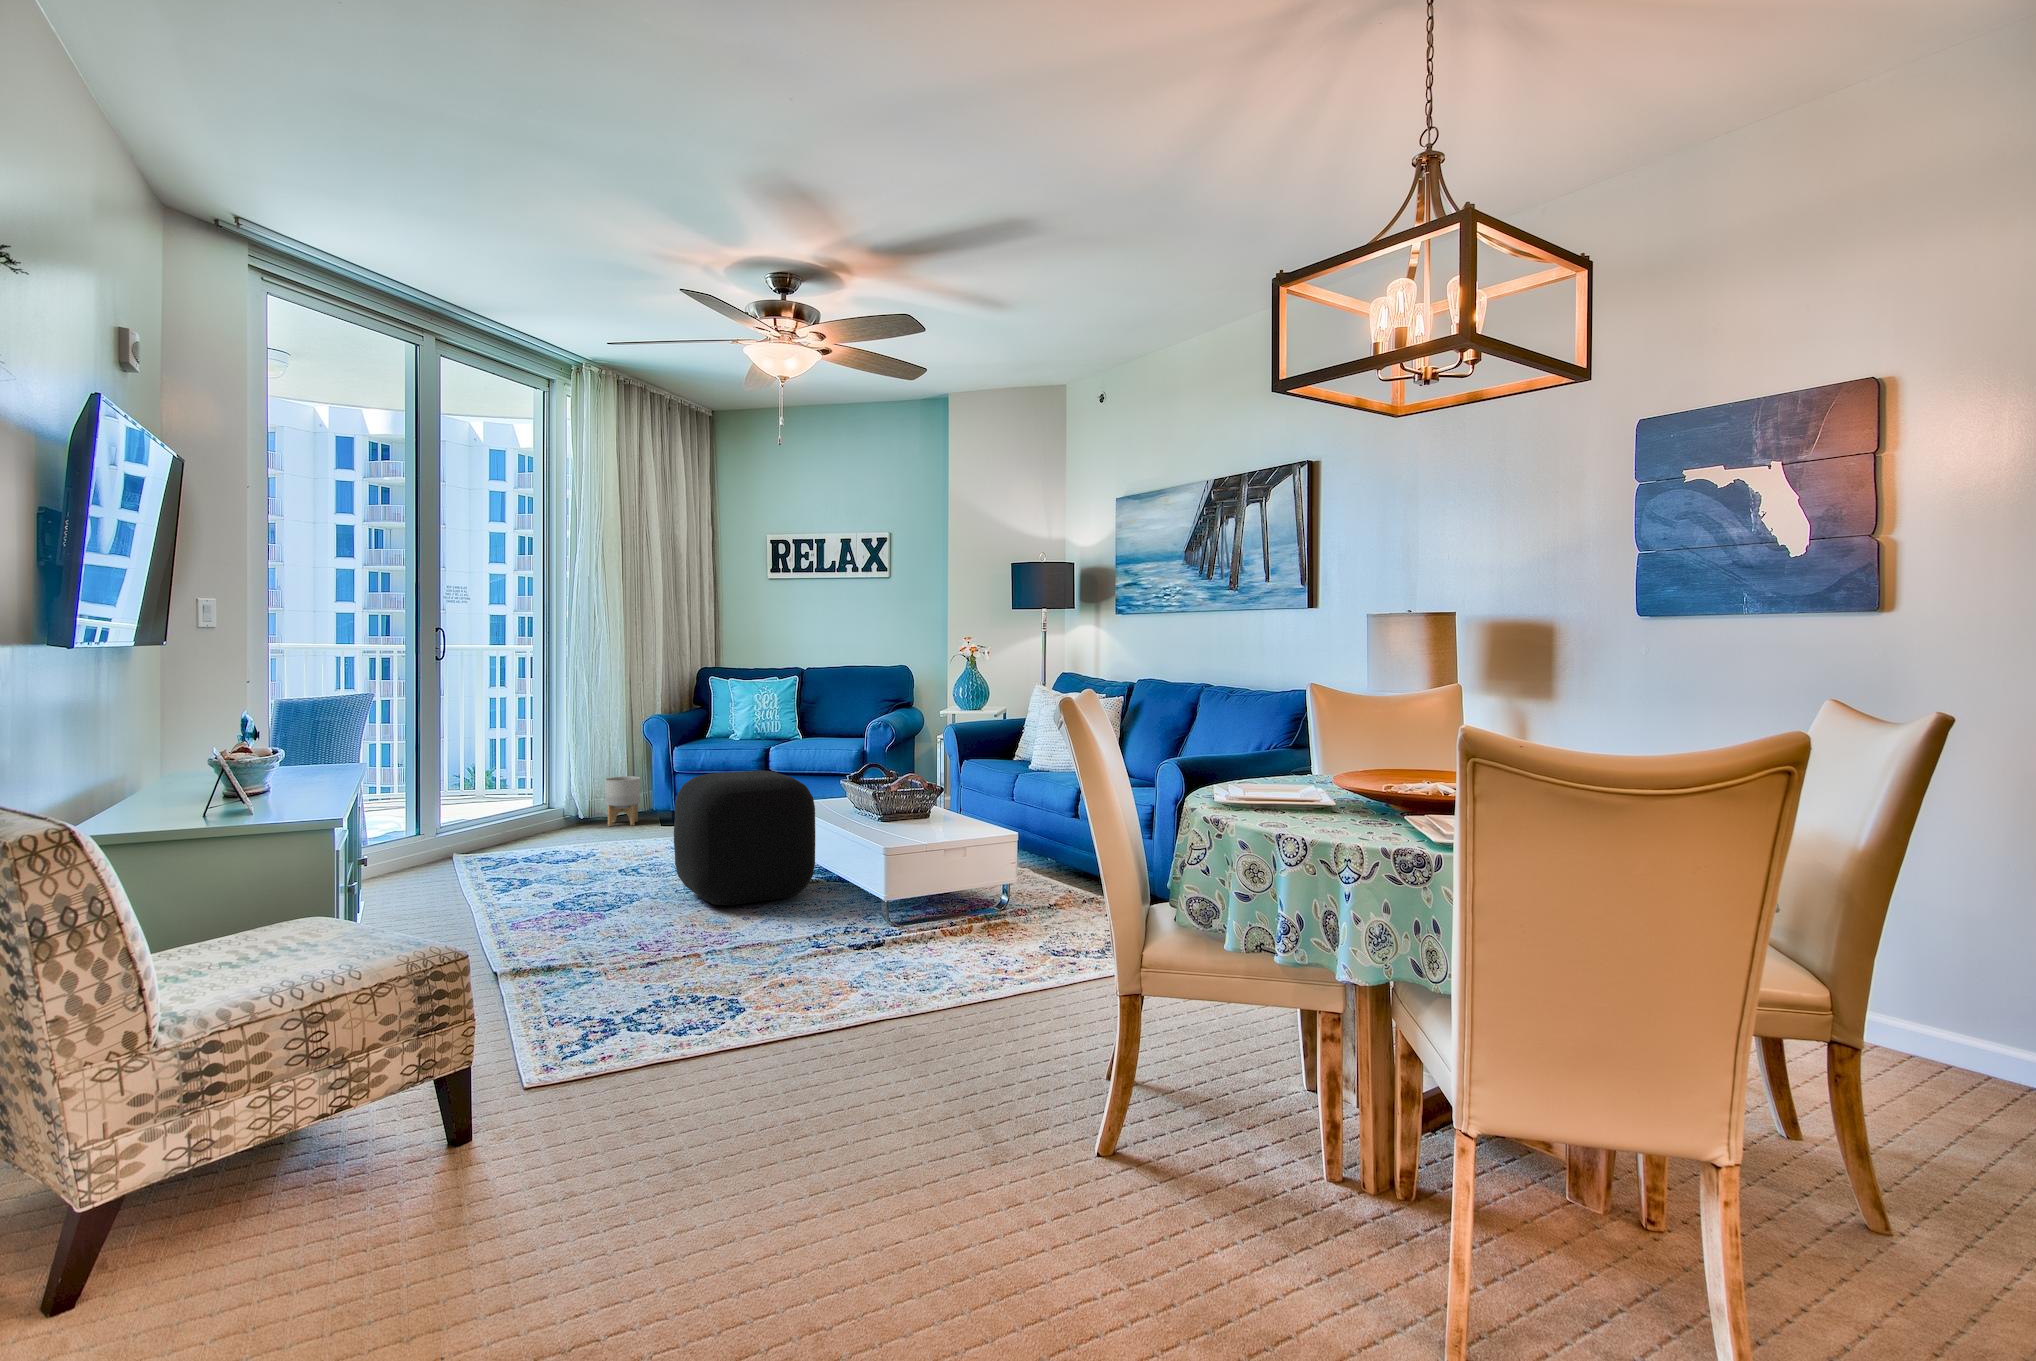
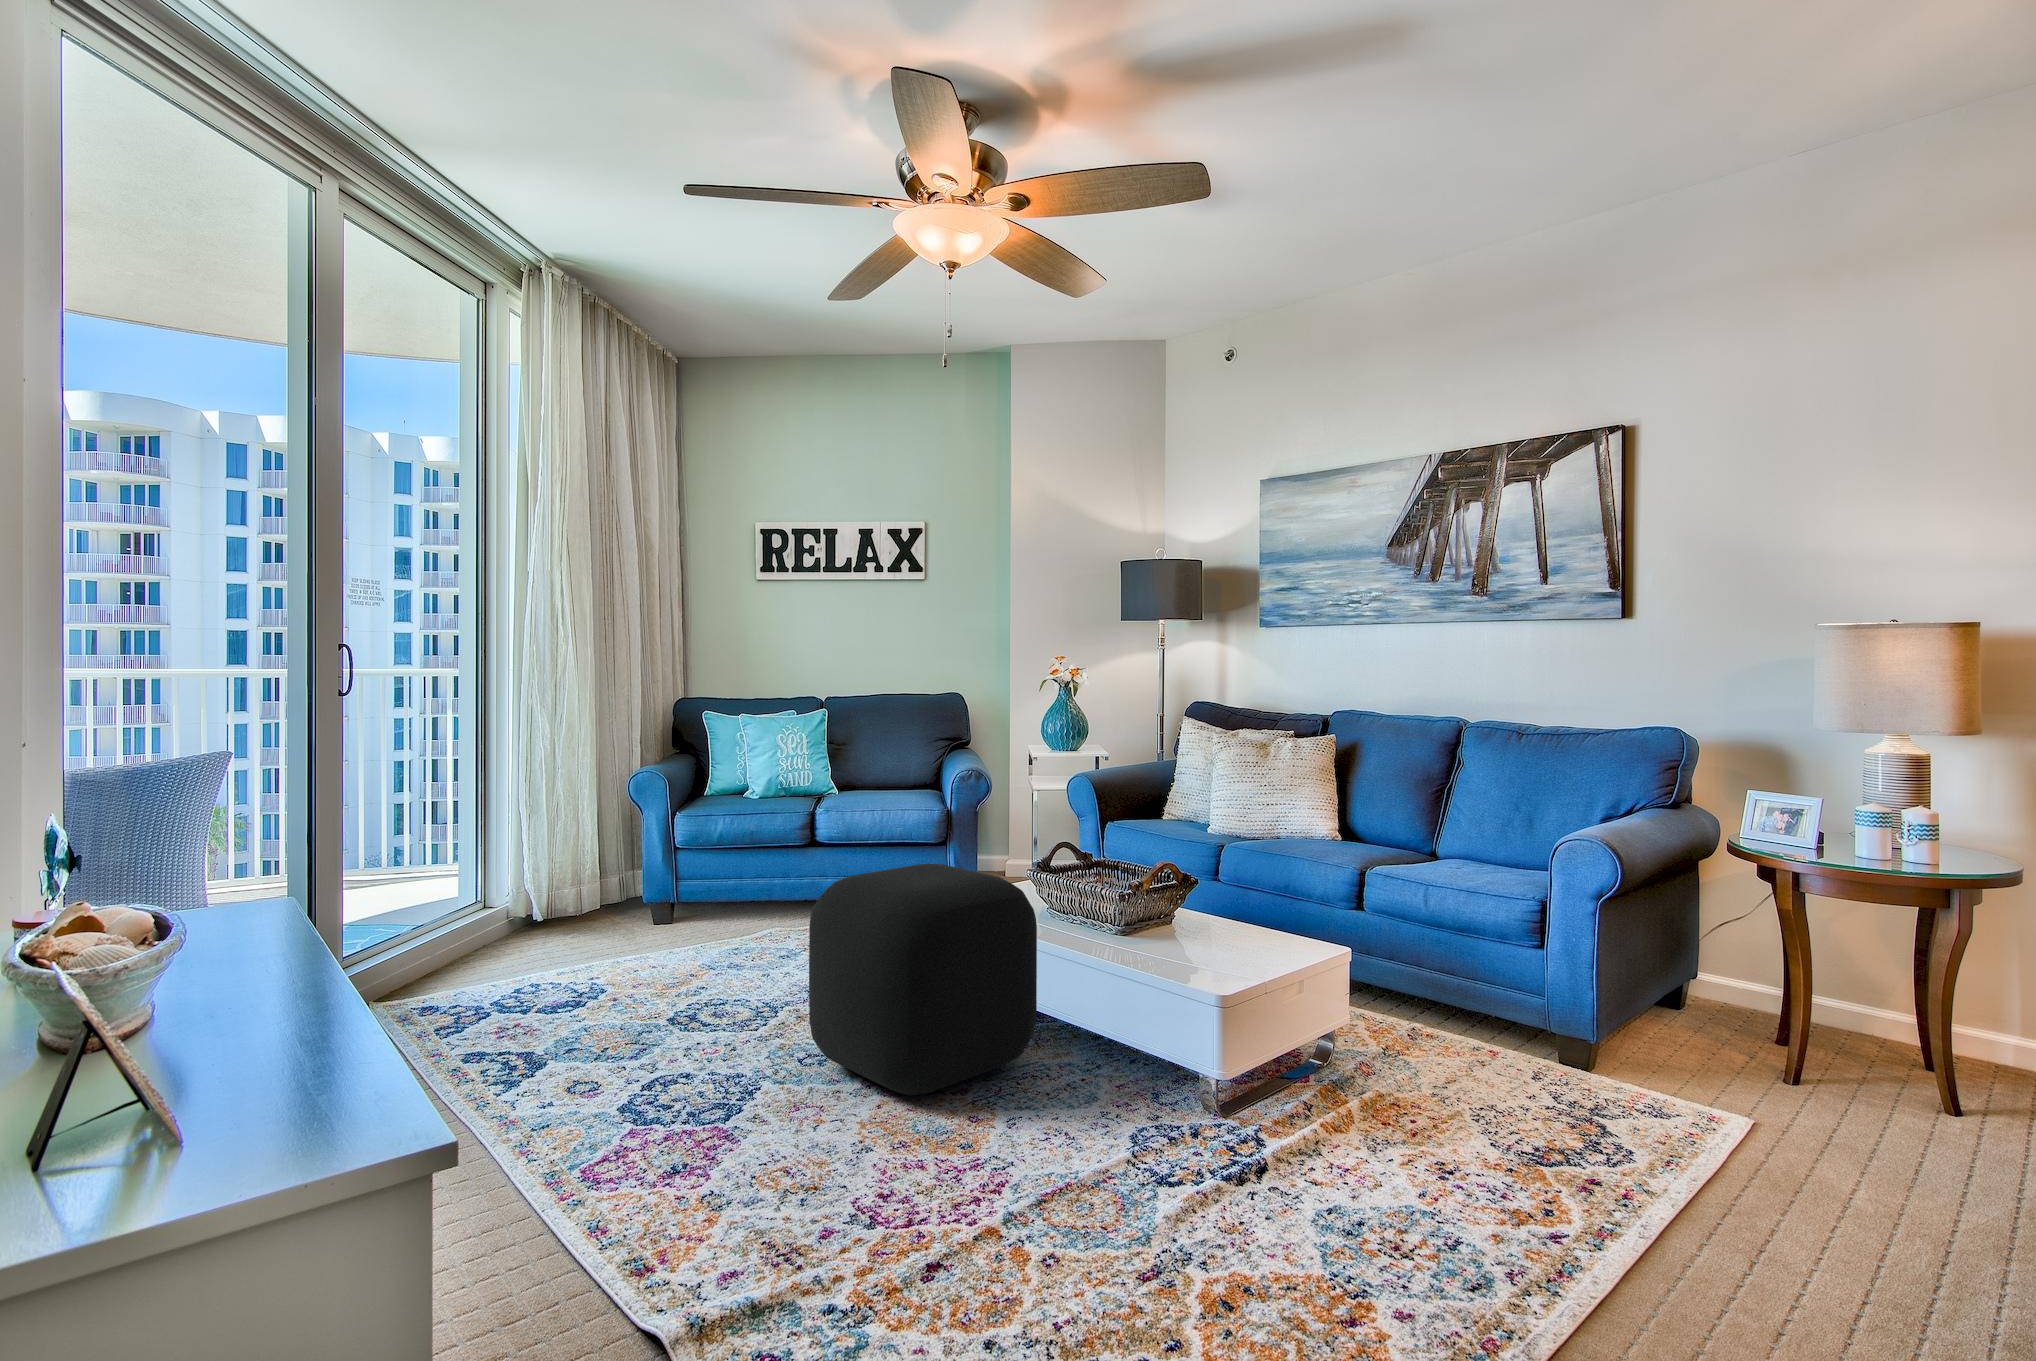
planter: present [605,776,640,826] -> none [569,857,620,933]

